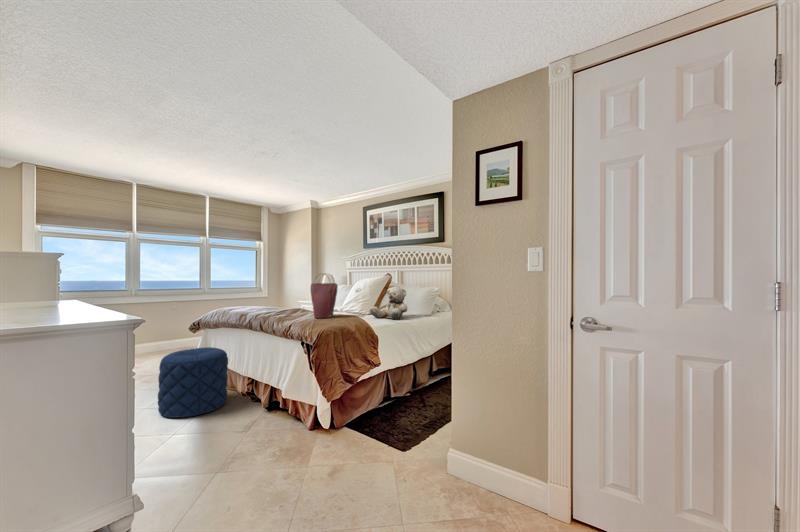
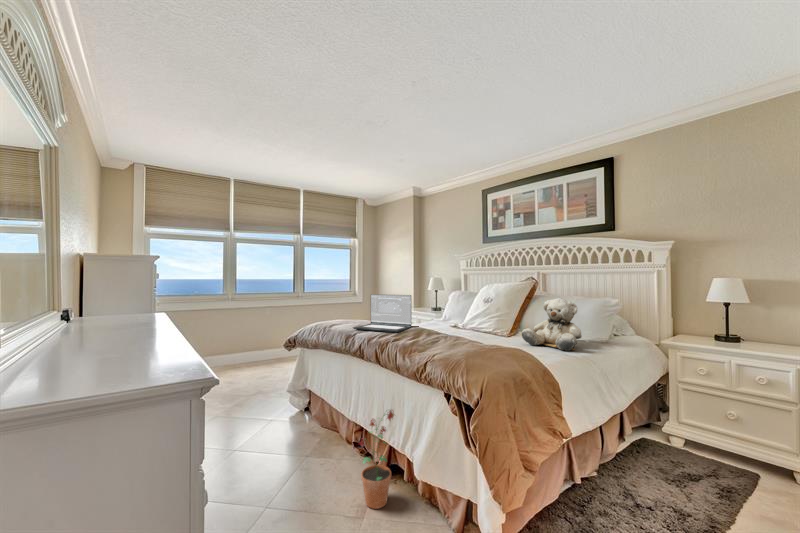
handbag: present [311,274,338,318] -> none [448,282,493,353]
laptop: none [247,285,294,311] -> present [353,294,412,332]
pouf: present [158,347,228,418] -> none [248,377,331,480]
potted plant: none [244,359,274,423] -> present [359,410,394,509]

